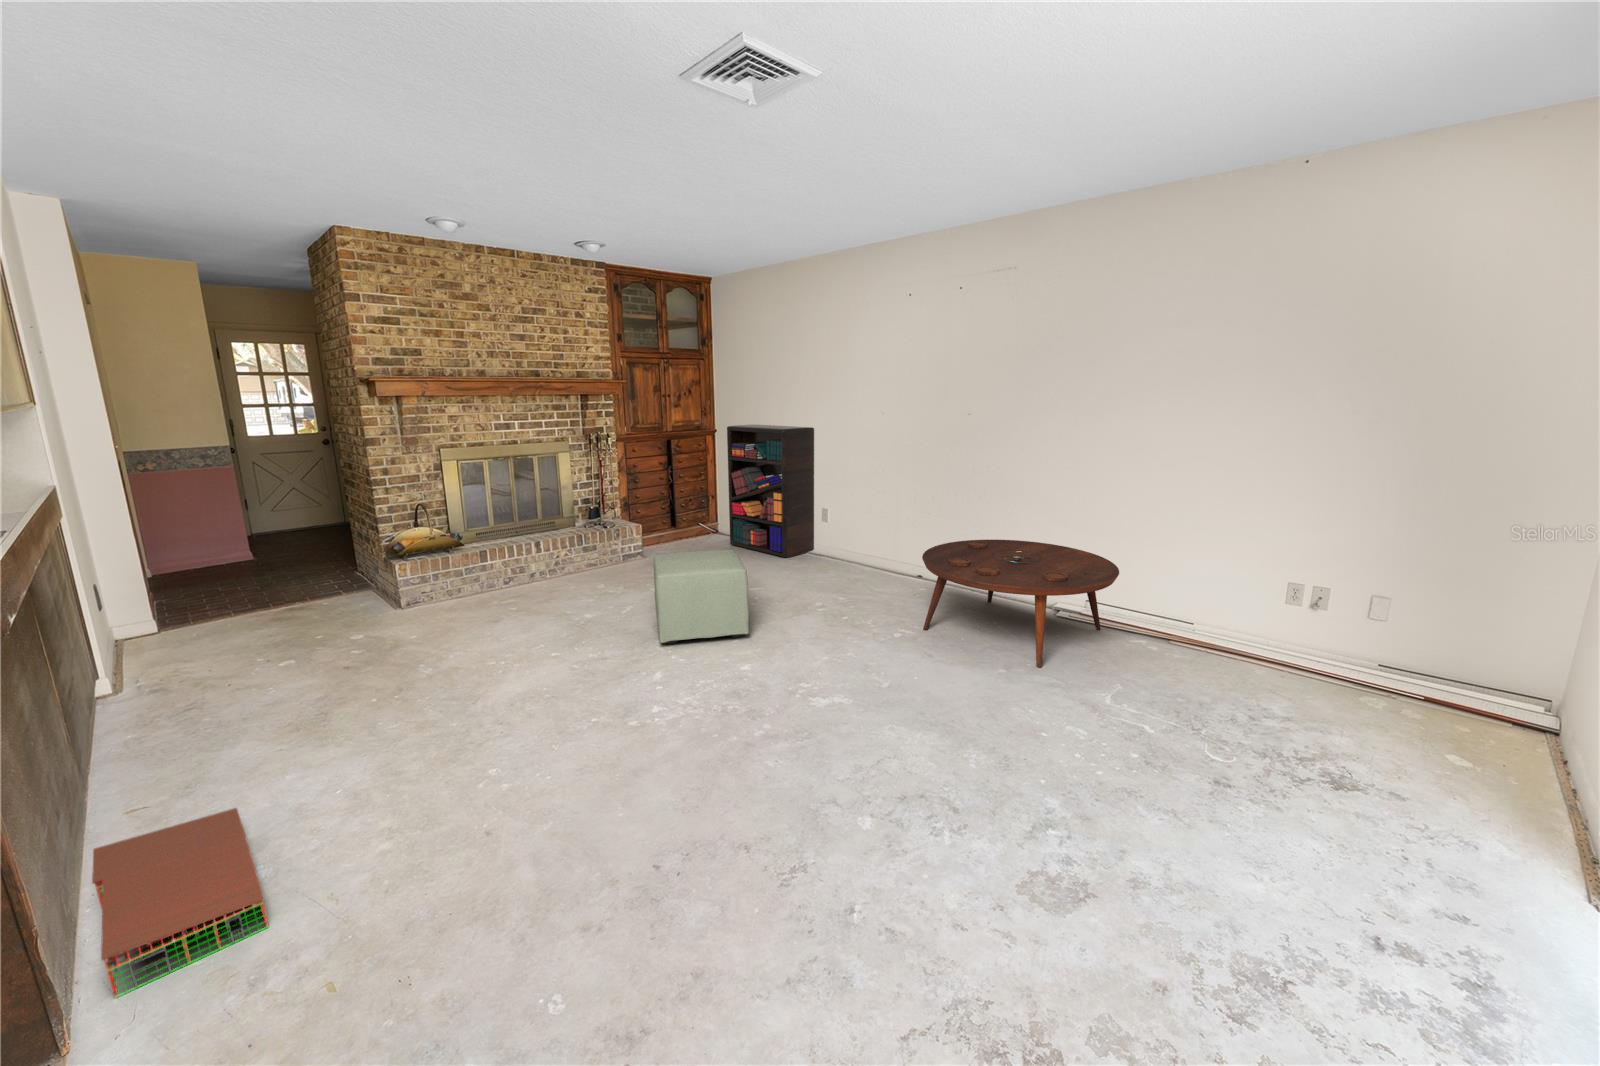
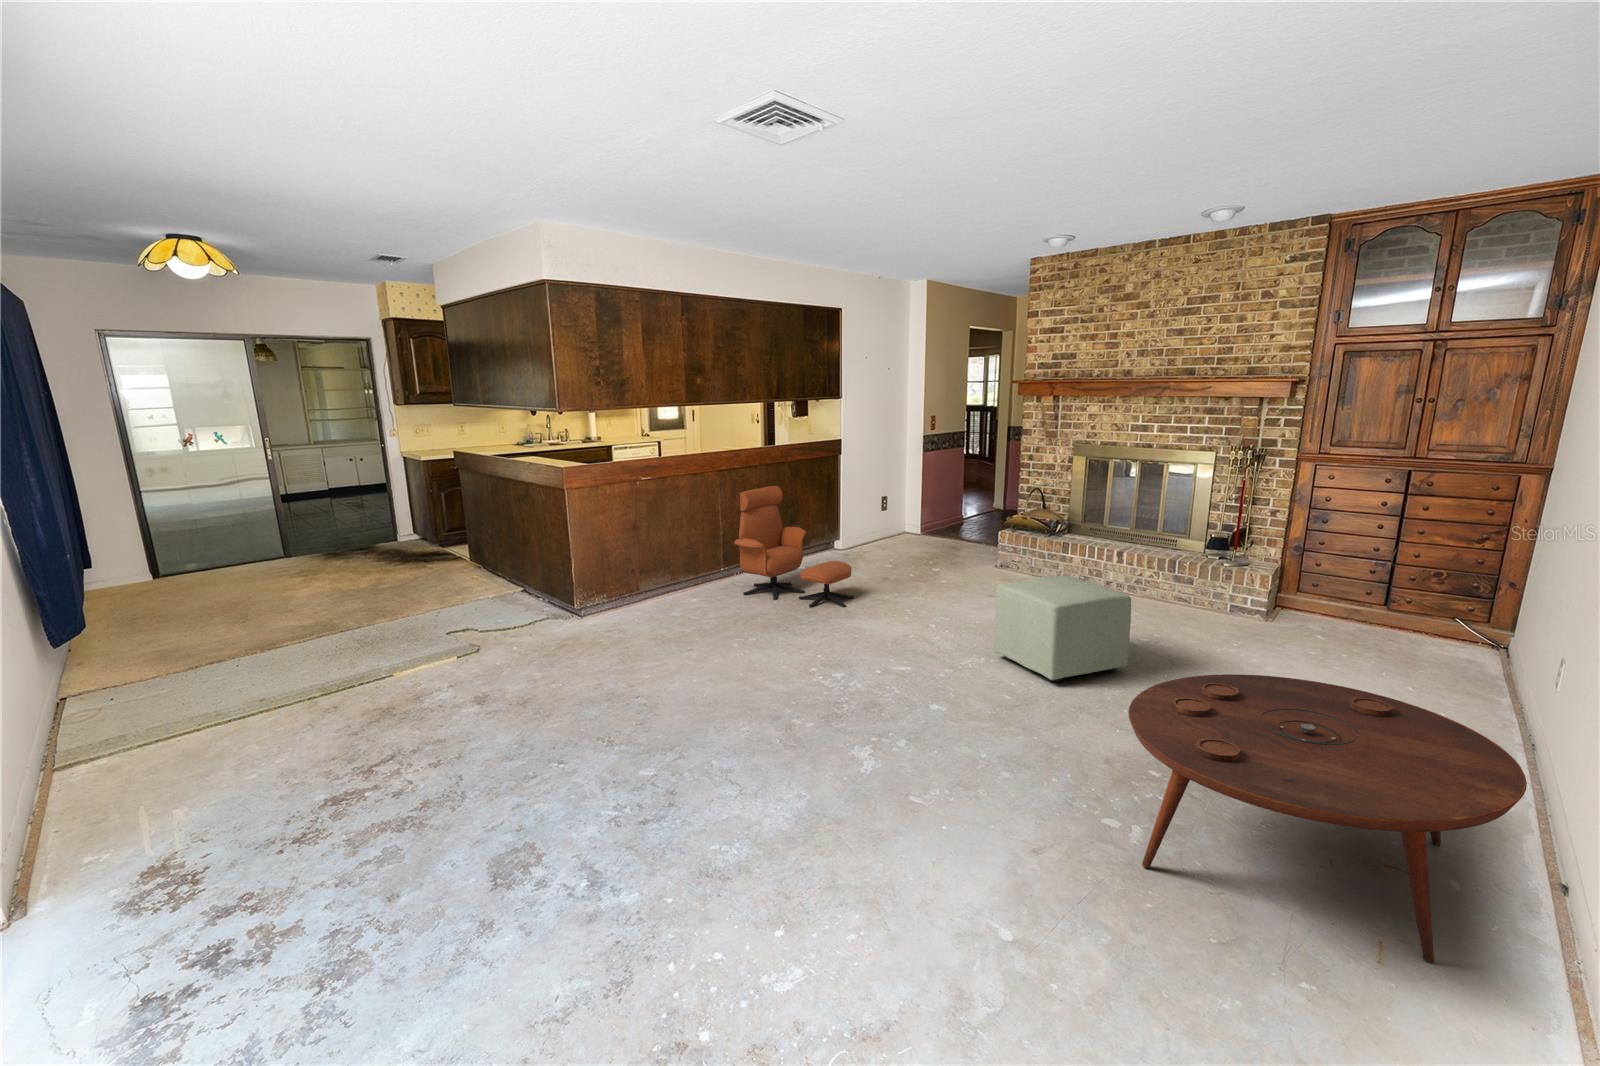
bookshelf: present [727,425,814,558] -> none [1398,454,1523,689]
lounge chair: none [93,571,383,786] -> present [734,486,854,607]
storage bin: present [92,808,268,997] -> none [615,594,712,641]

